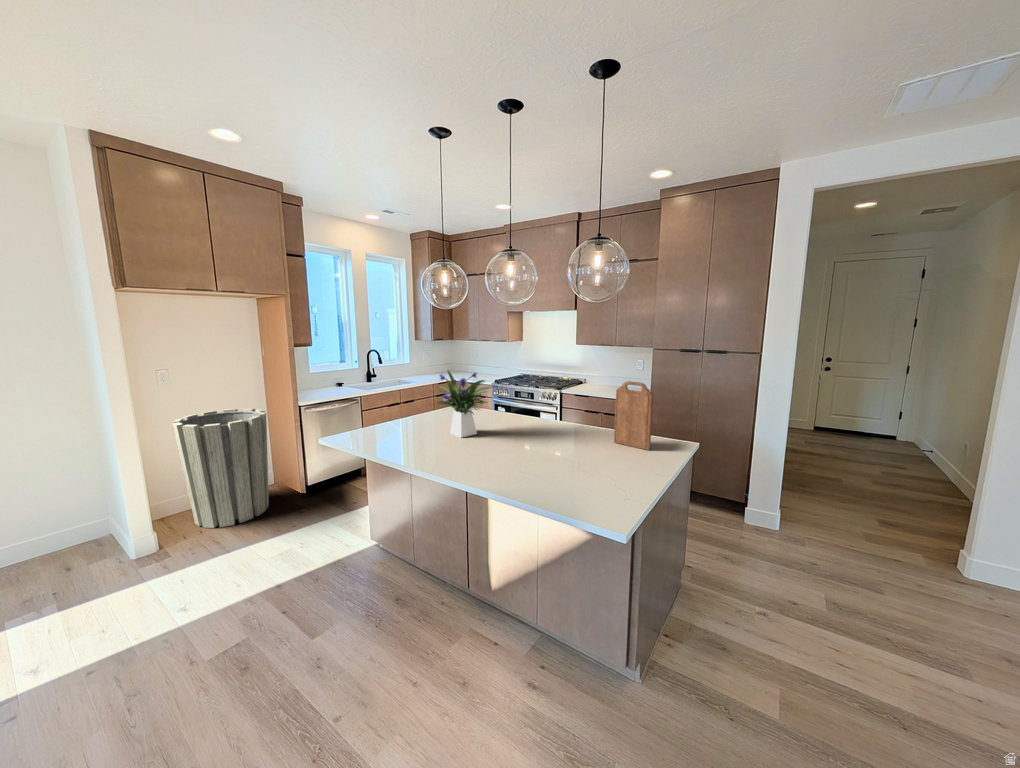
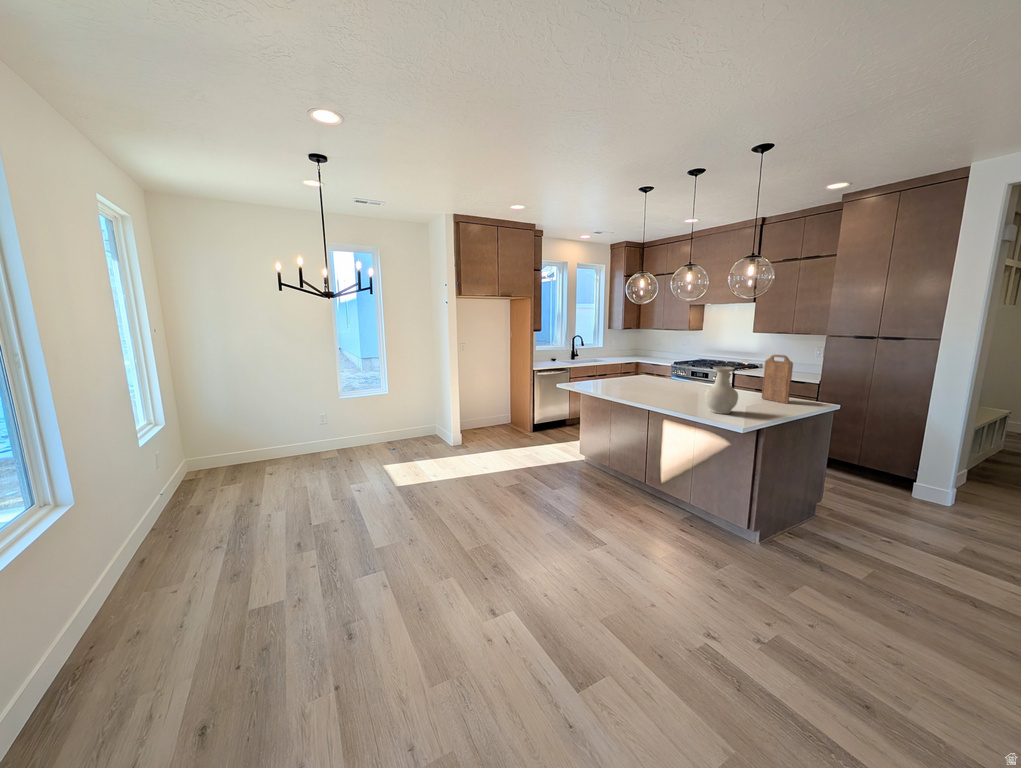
flower arrangement: present [436,371,493,437] -> none [627,344,673,389]
trash can: present [173,408,269,528] -> none [468,370,515,440]
vase: none [551,412,602,494] -> present [705,367,738,414]

